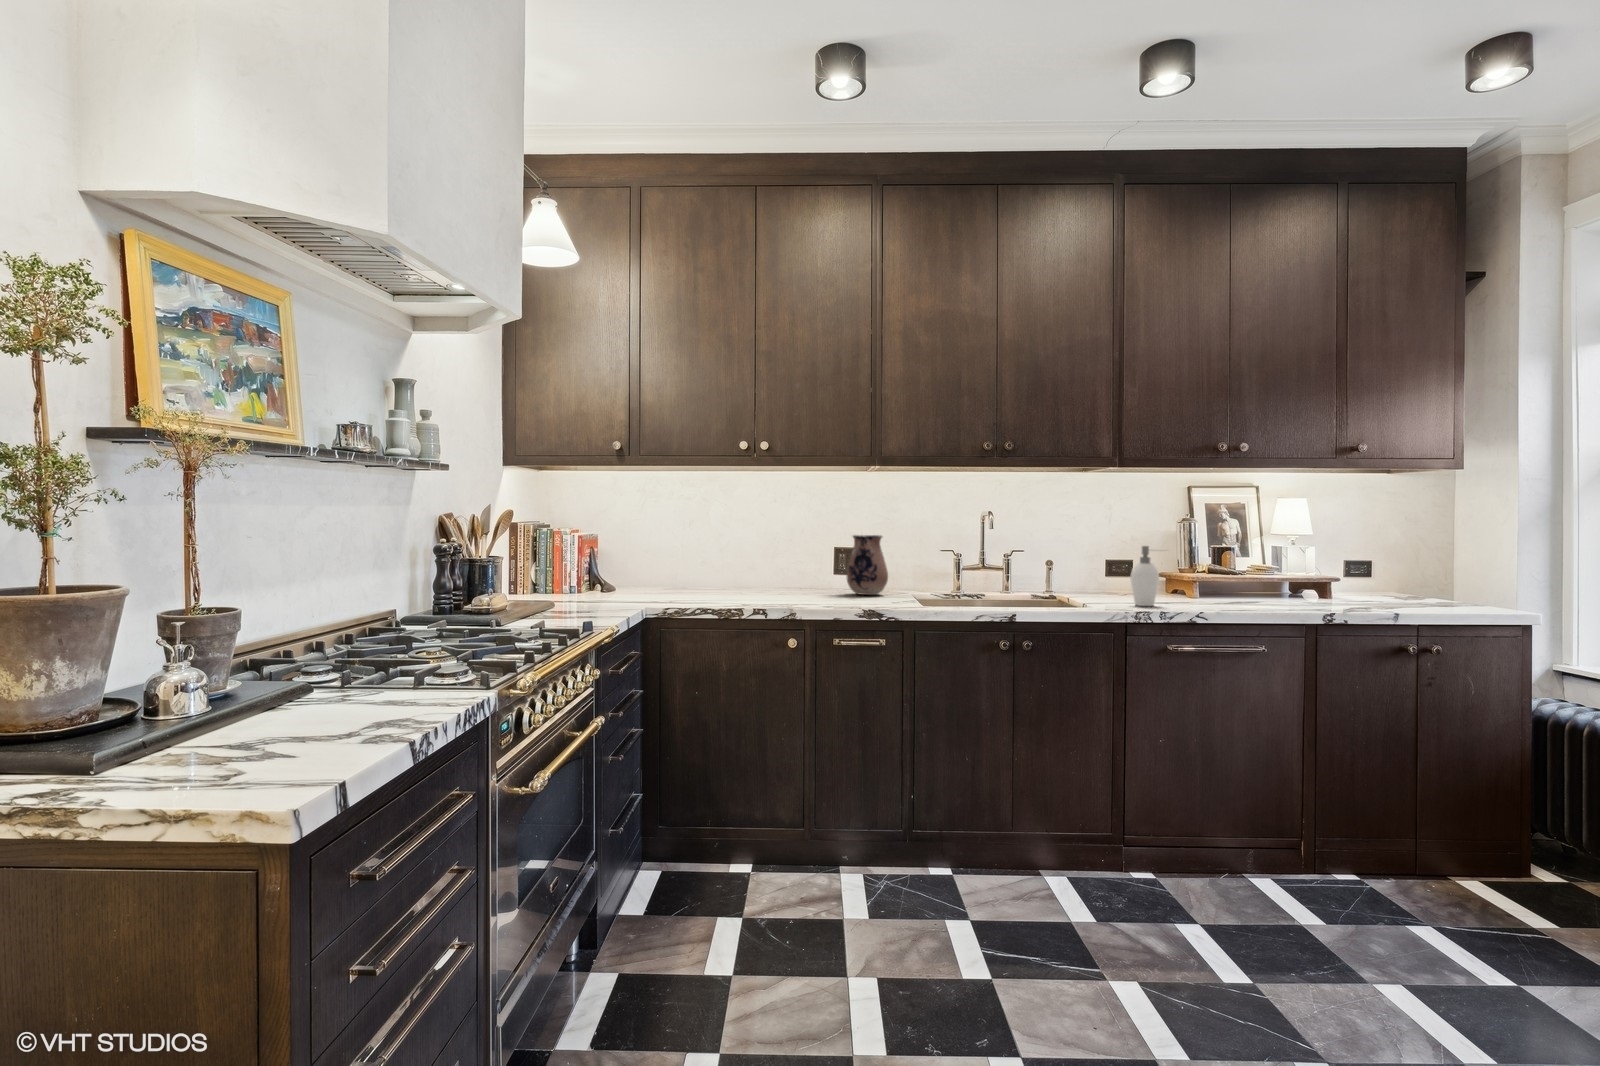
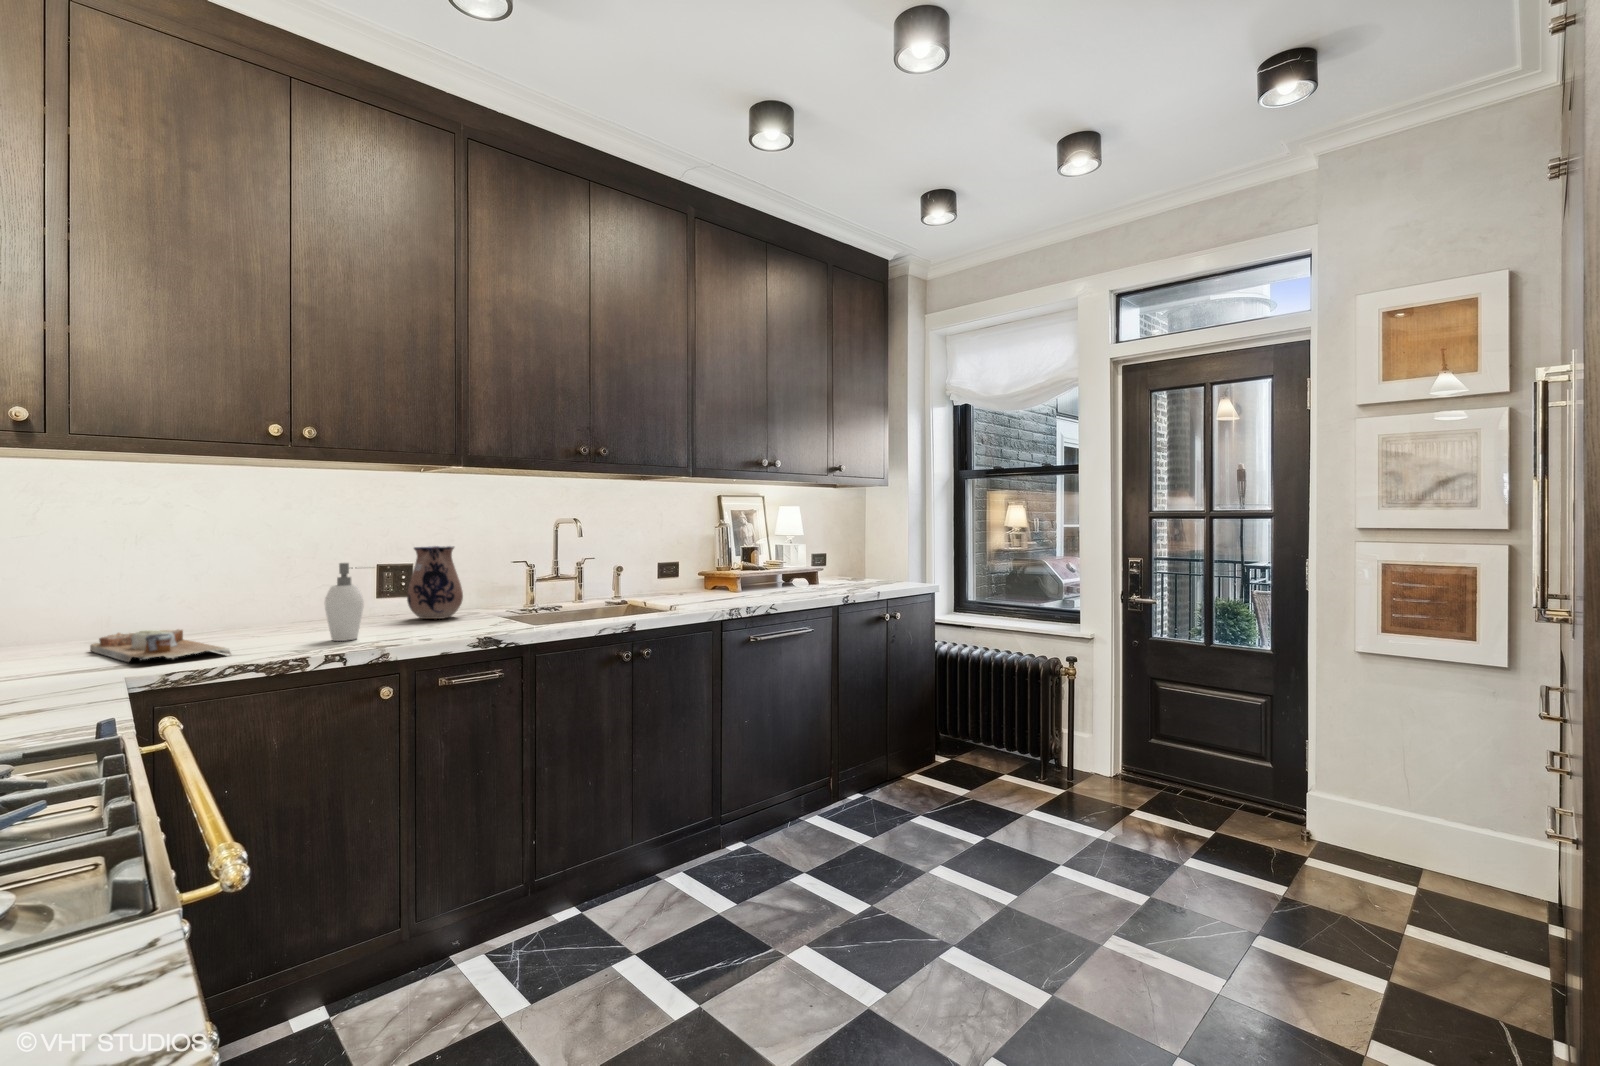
soap dispenser: present [1130,546,1159,606] -> present [325,563,364,641]
cutting board: none [657,583,707,603] -> present [90,630,231,662]

